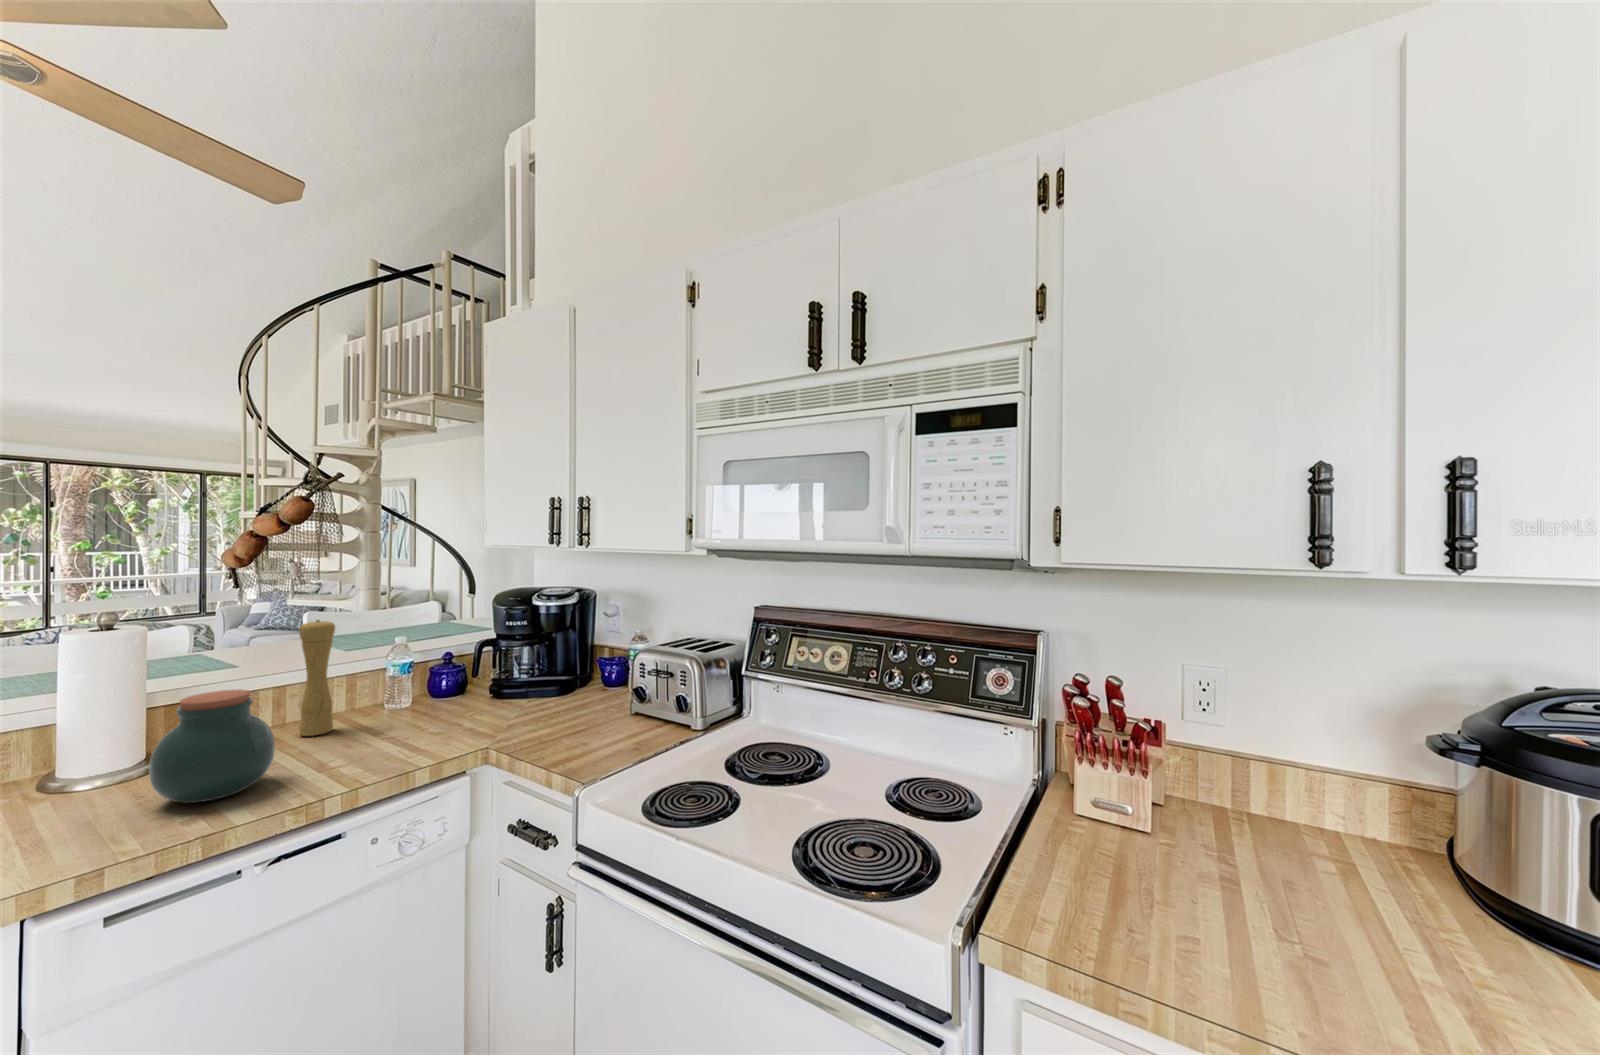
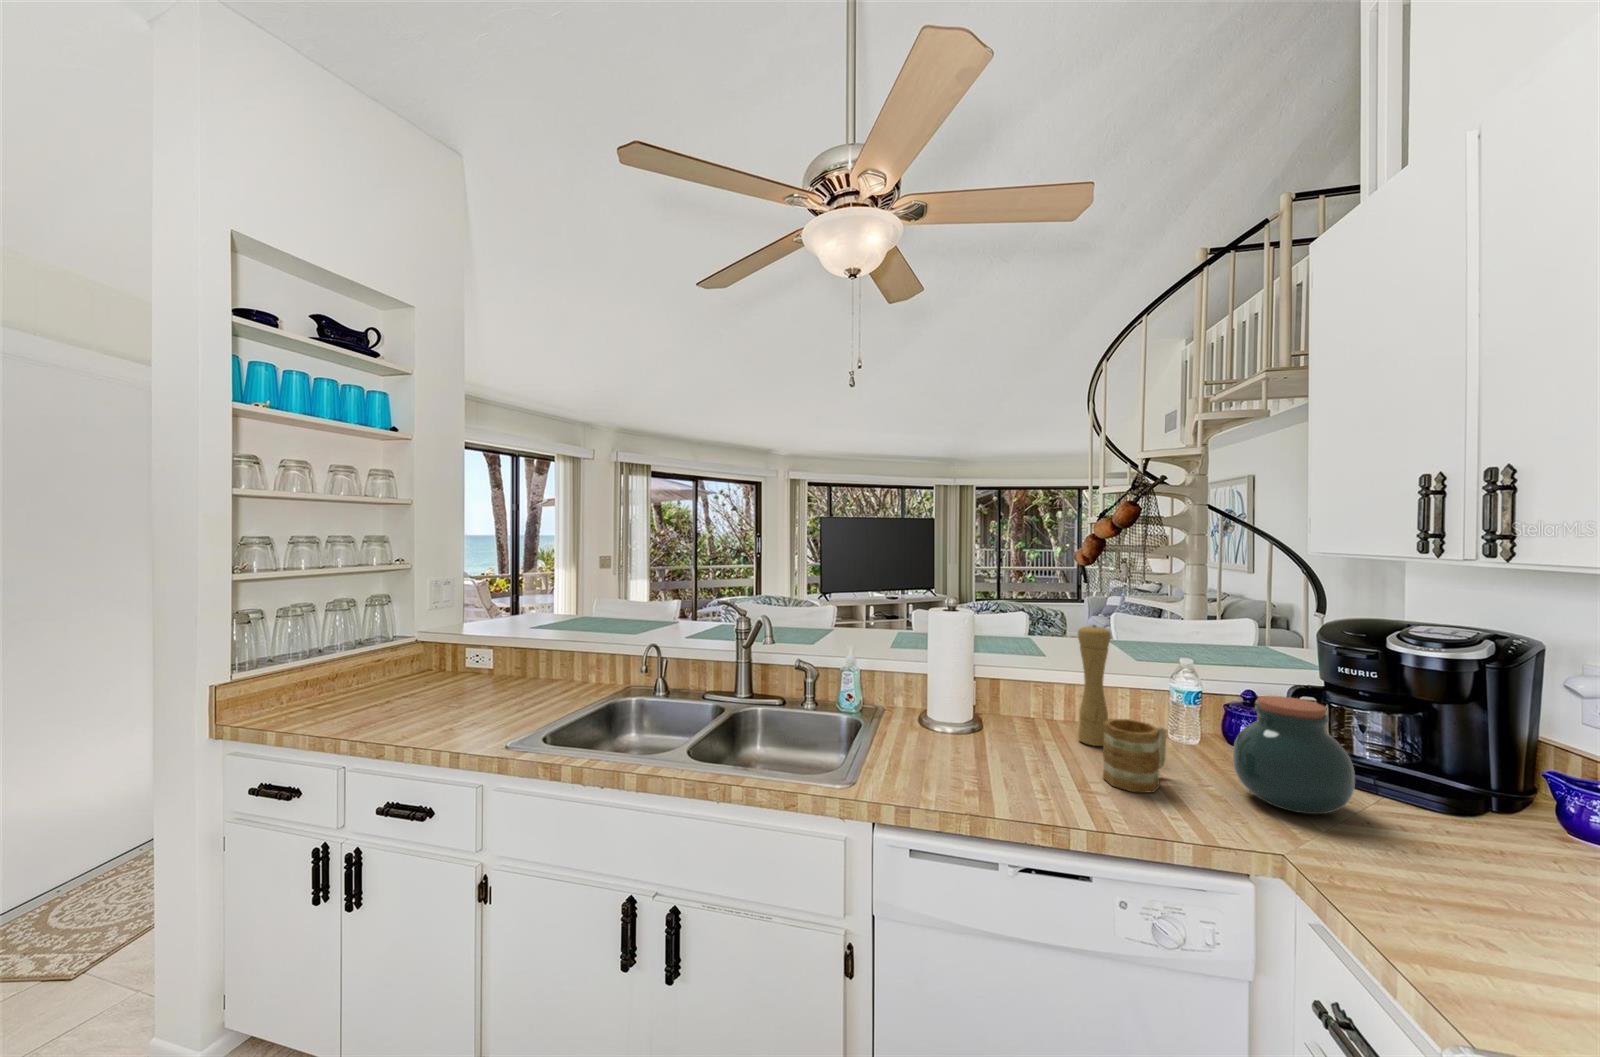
jar: present [149,689,275,803] -> present [1233,696,1355,814]
mug: none [339,694,395,756] -> present [1103,719,1166,792]

